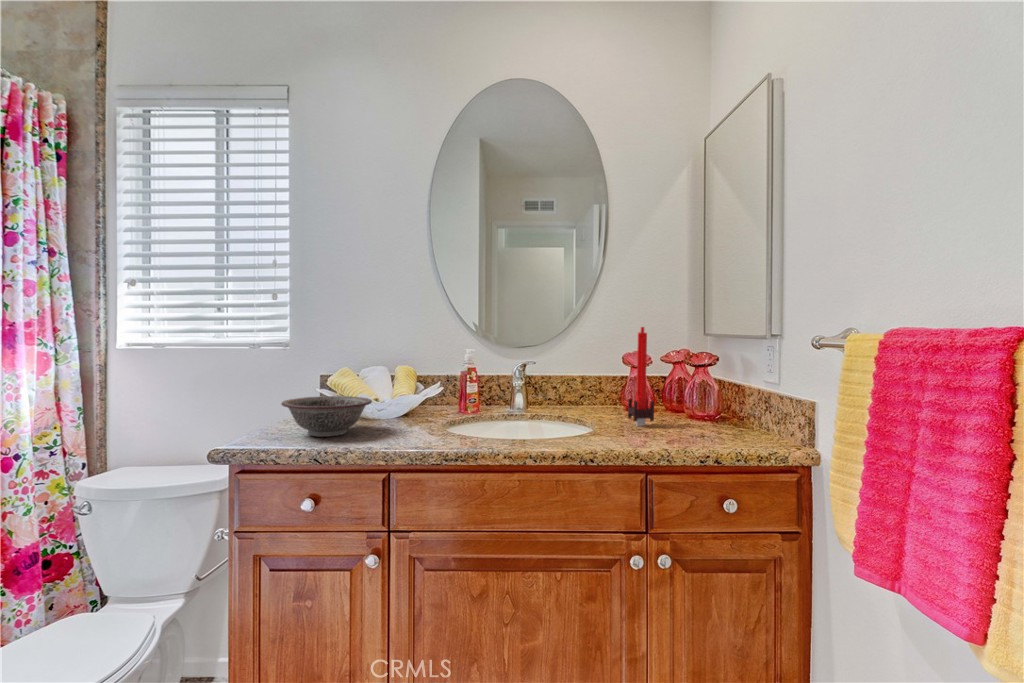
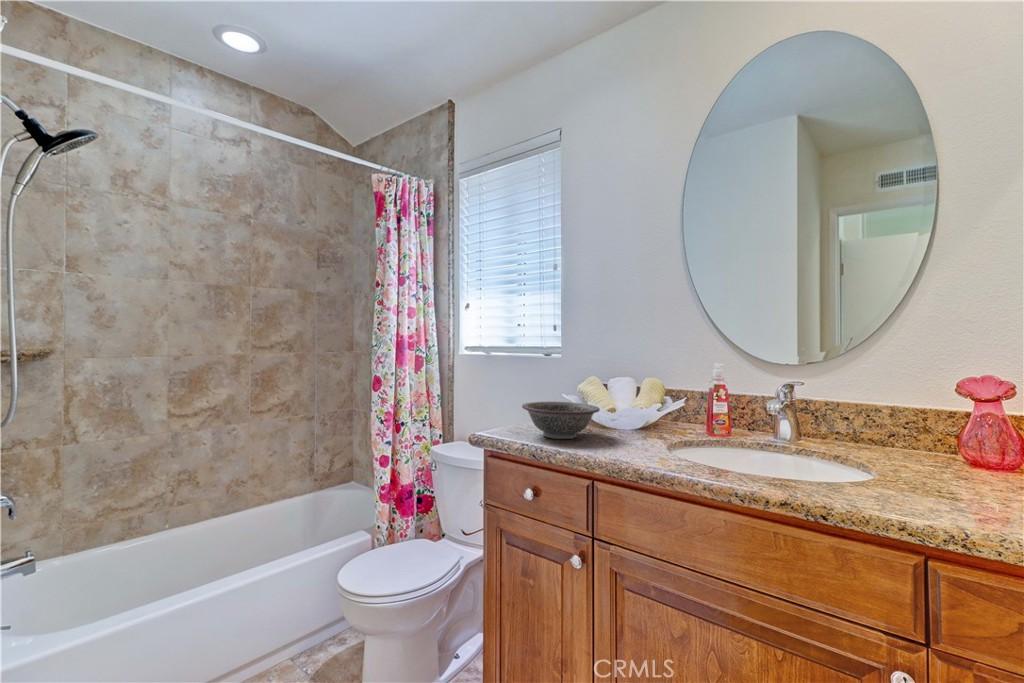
candle: present [628,327,654,426] -> none [942,339,989,488]

